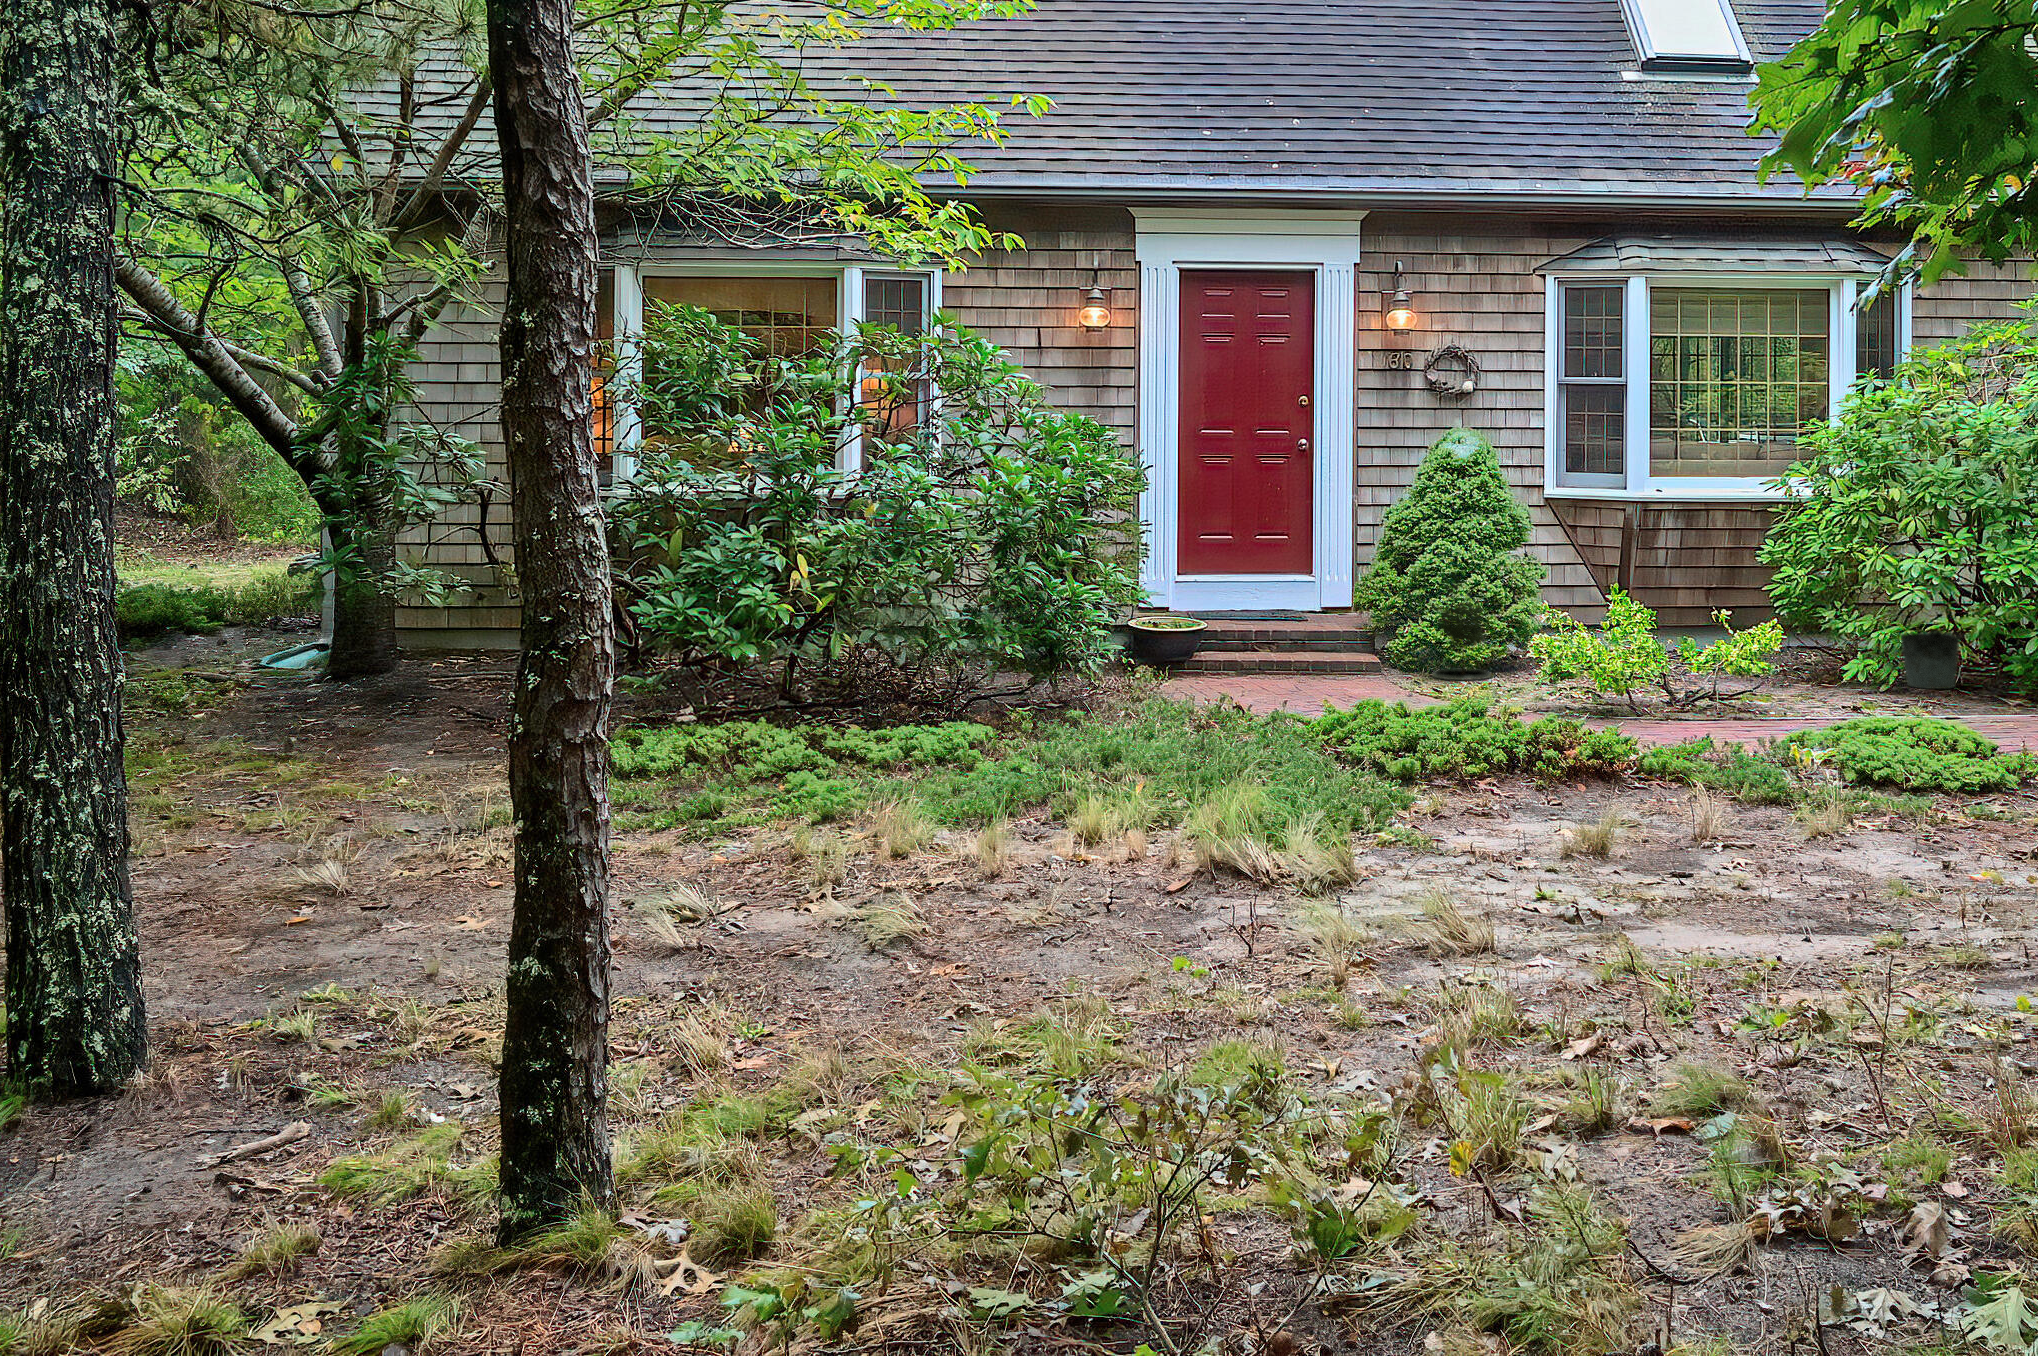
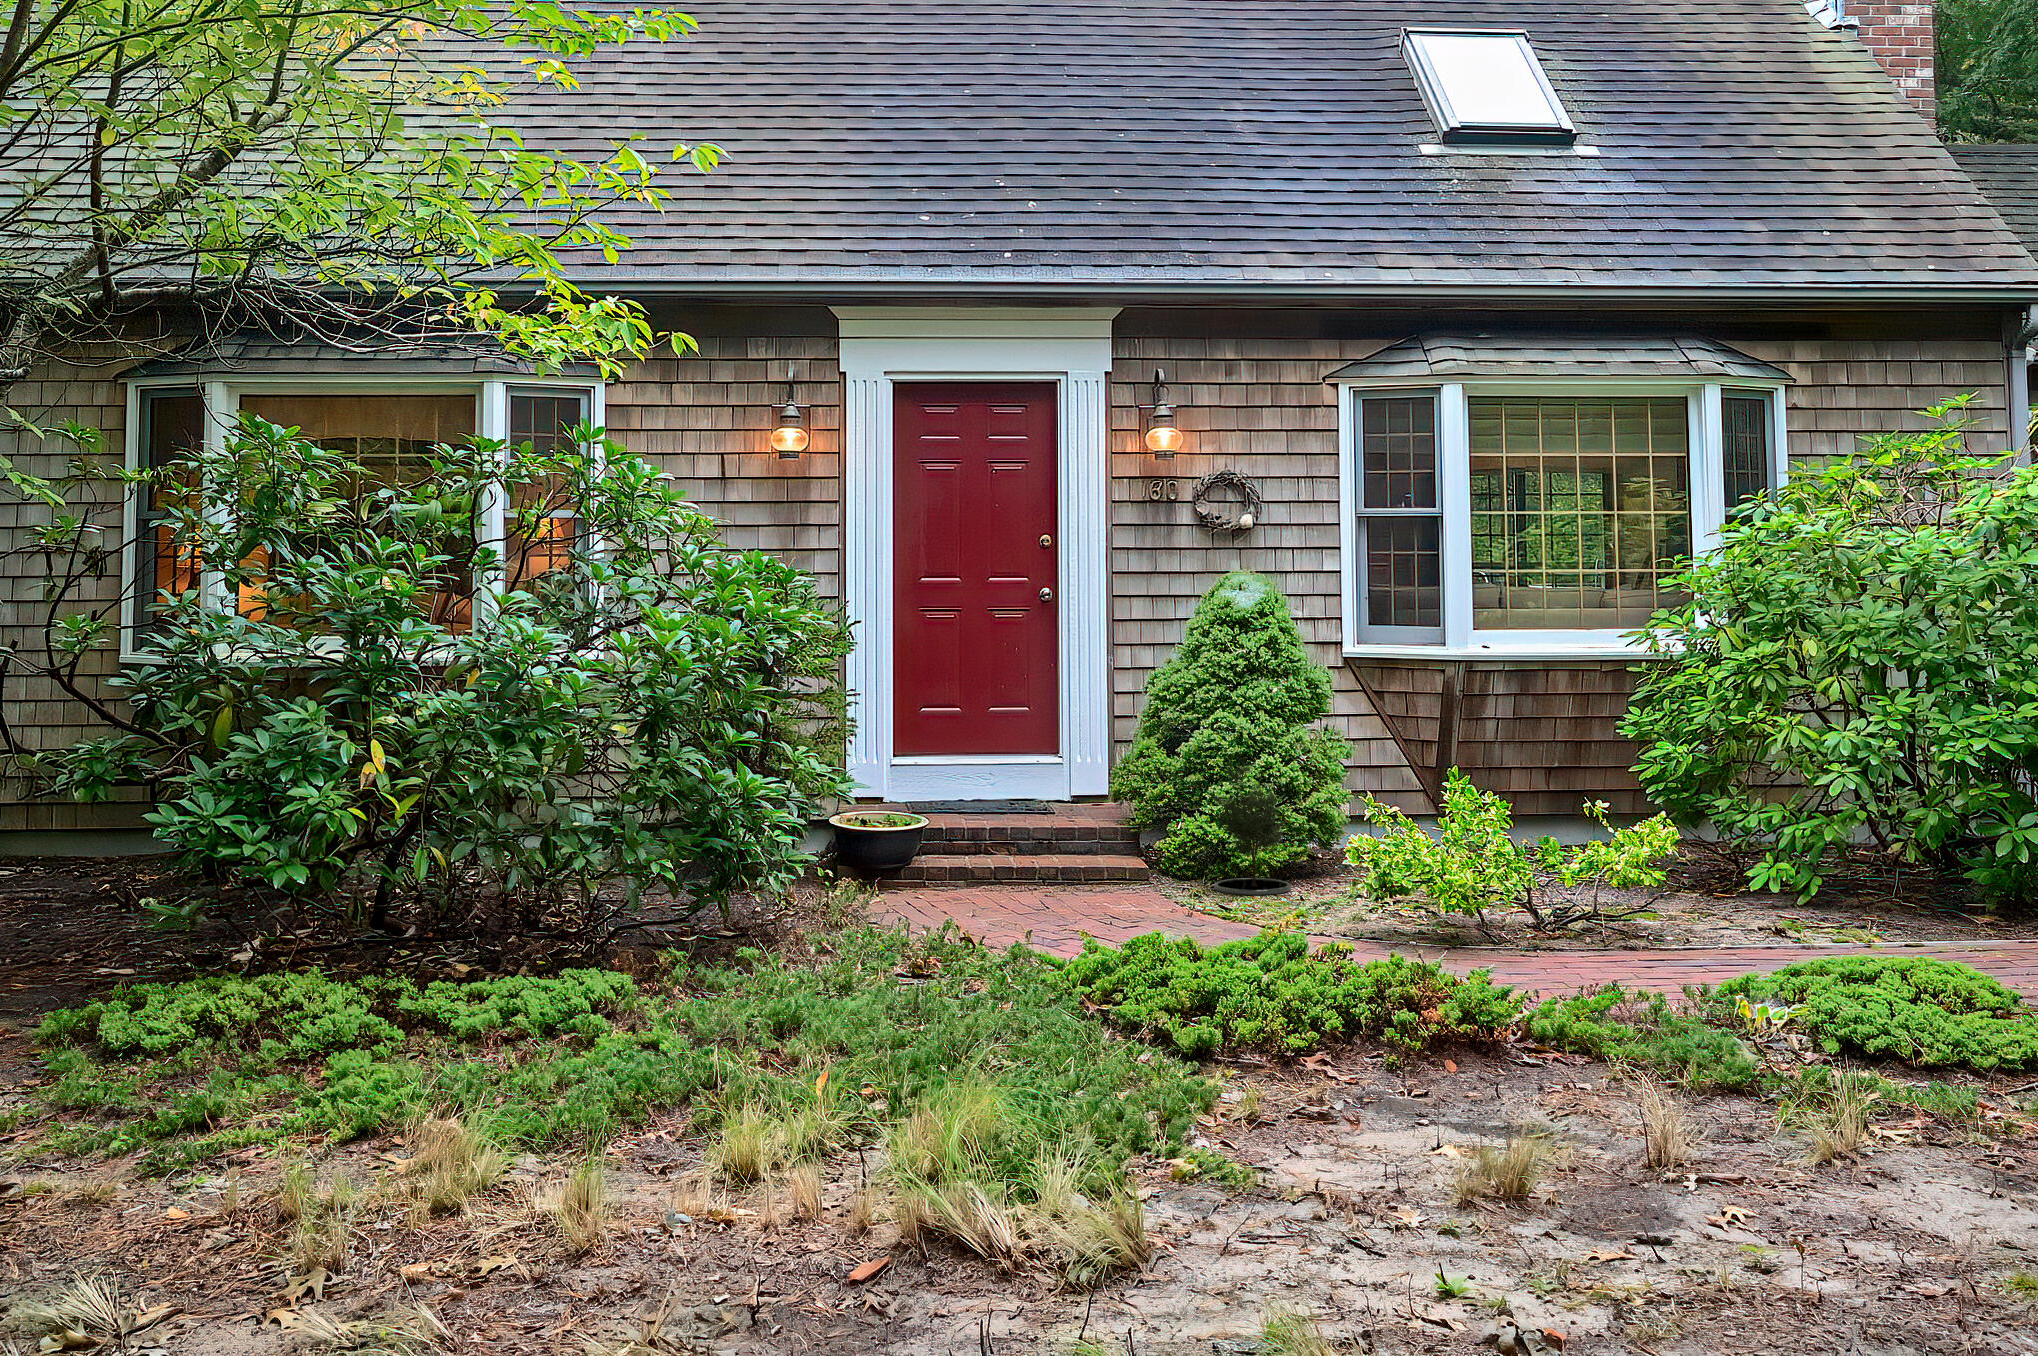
bucket: present [1900,629,1963,689] -> none [1825,823,1914,904]

